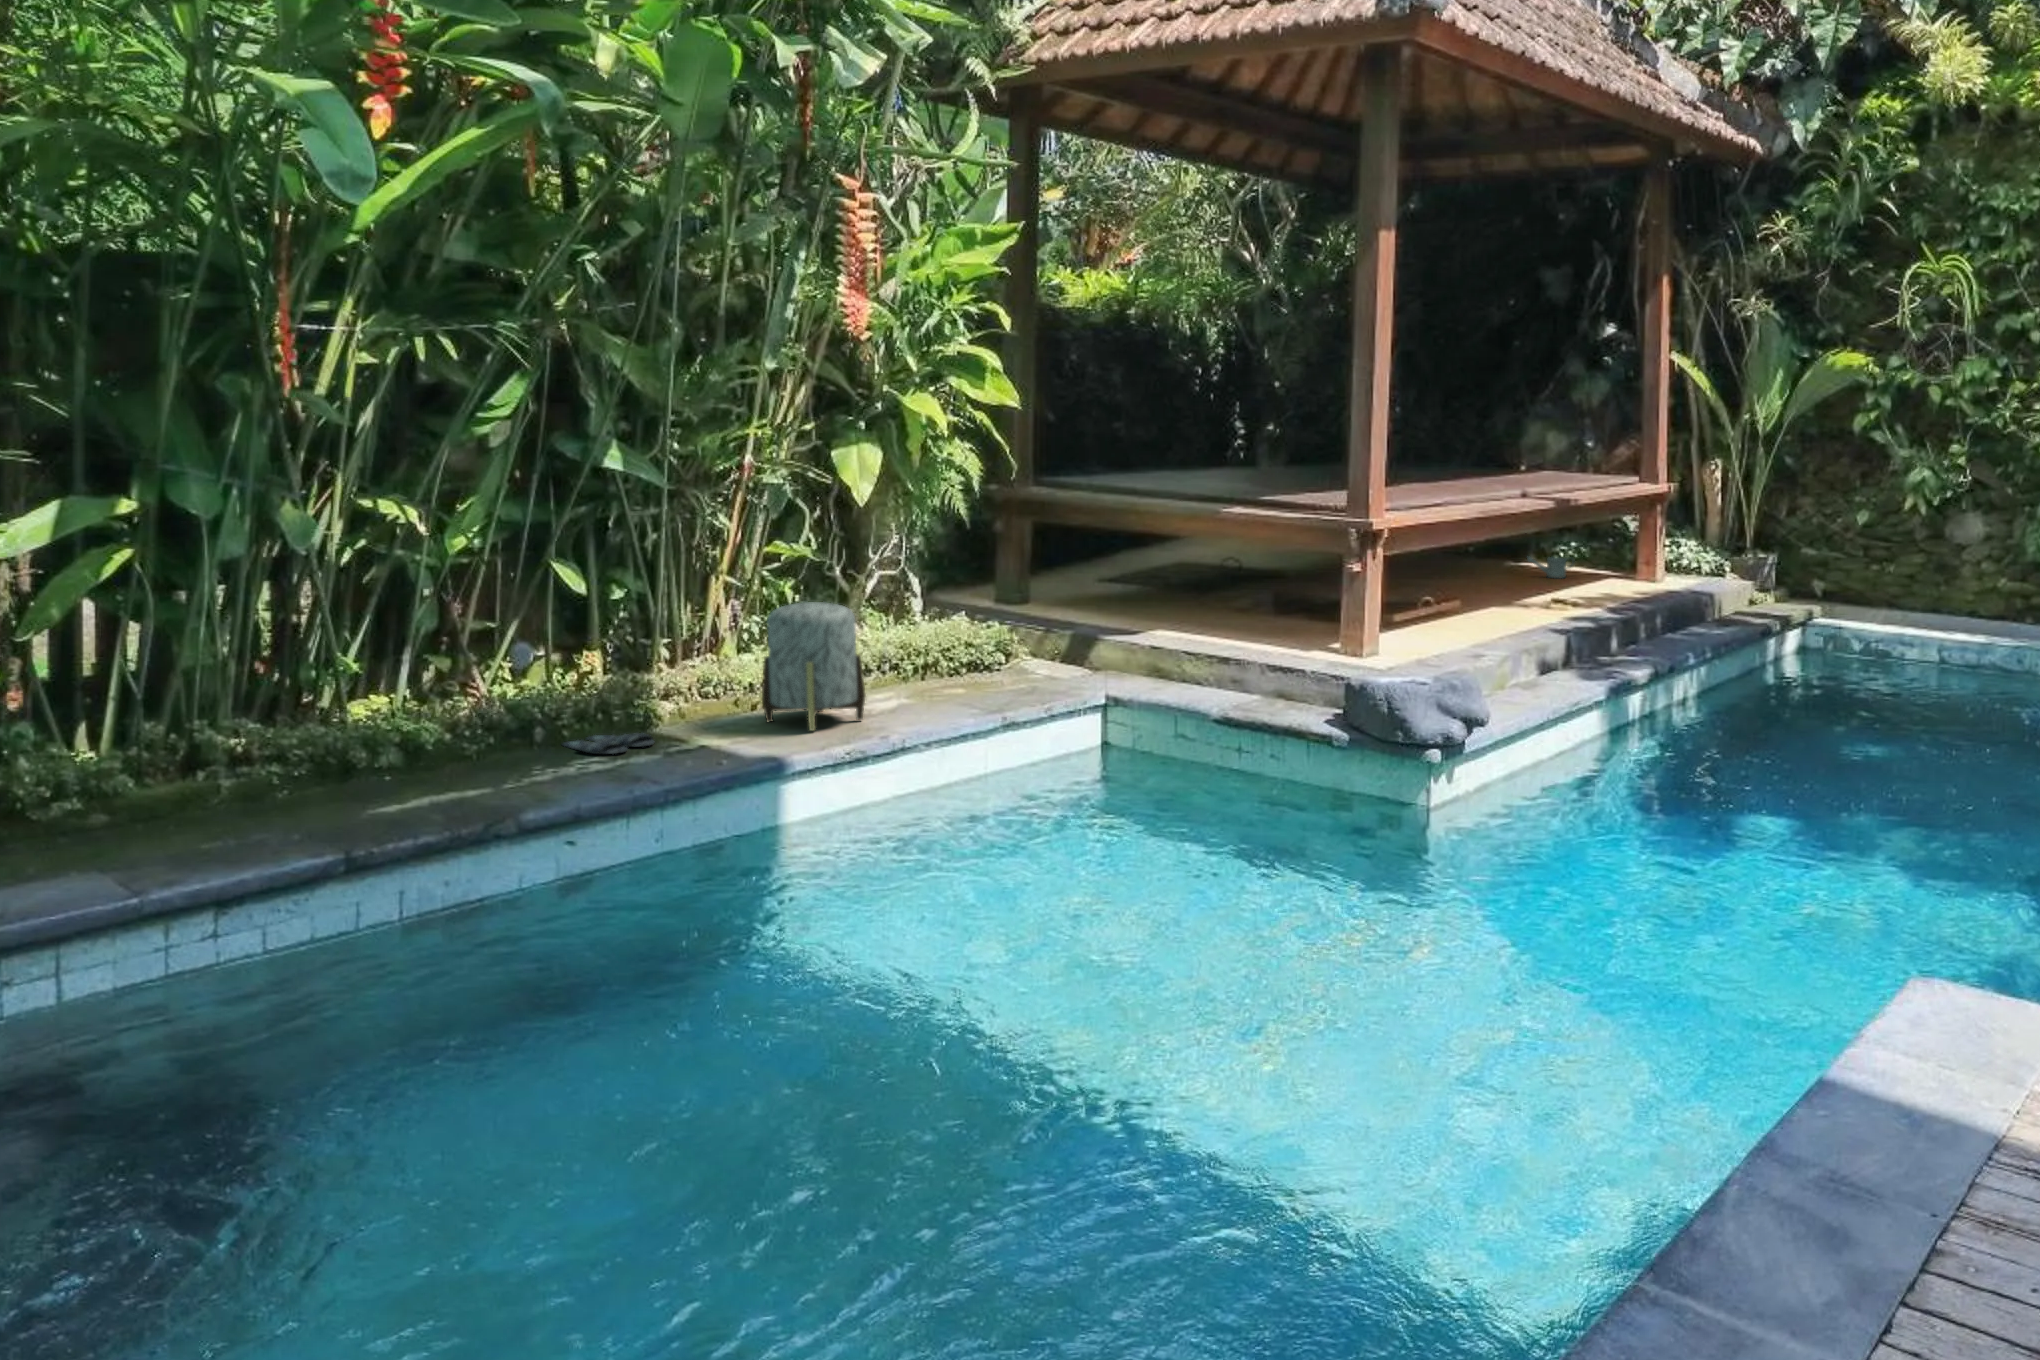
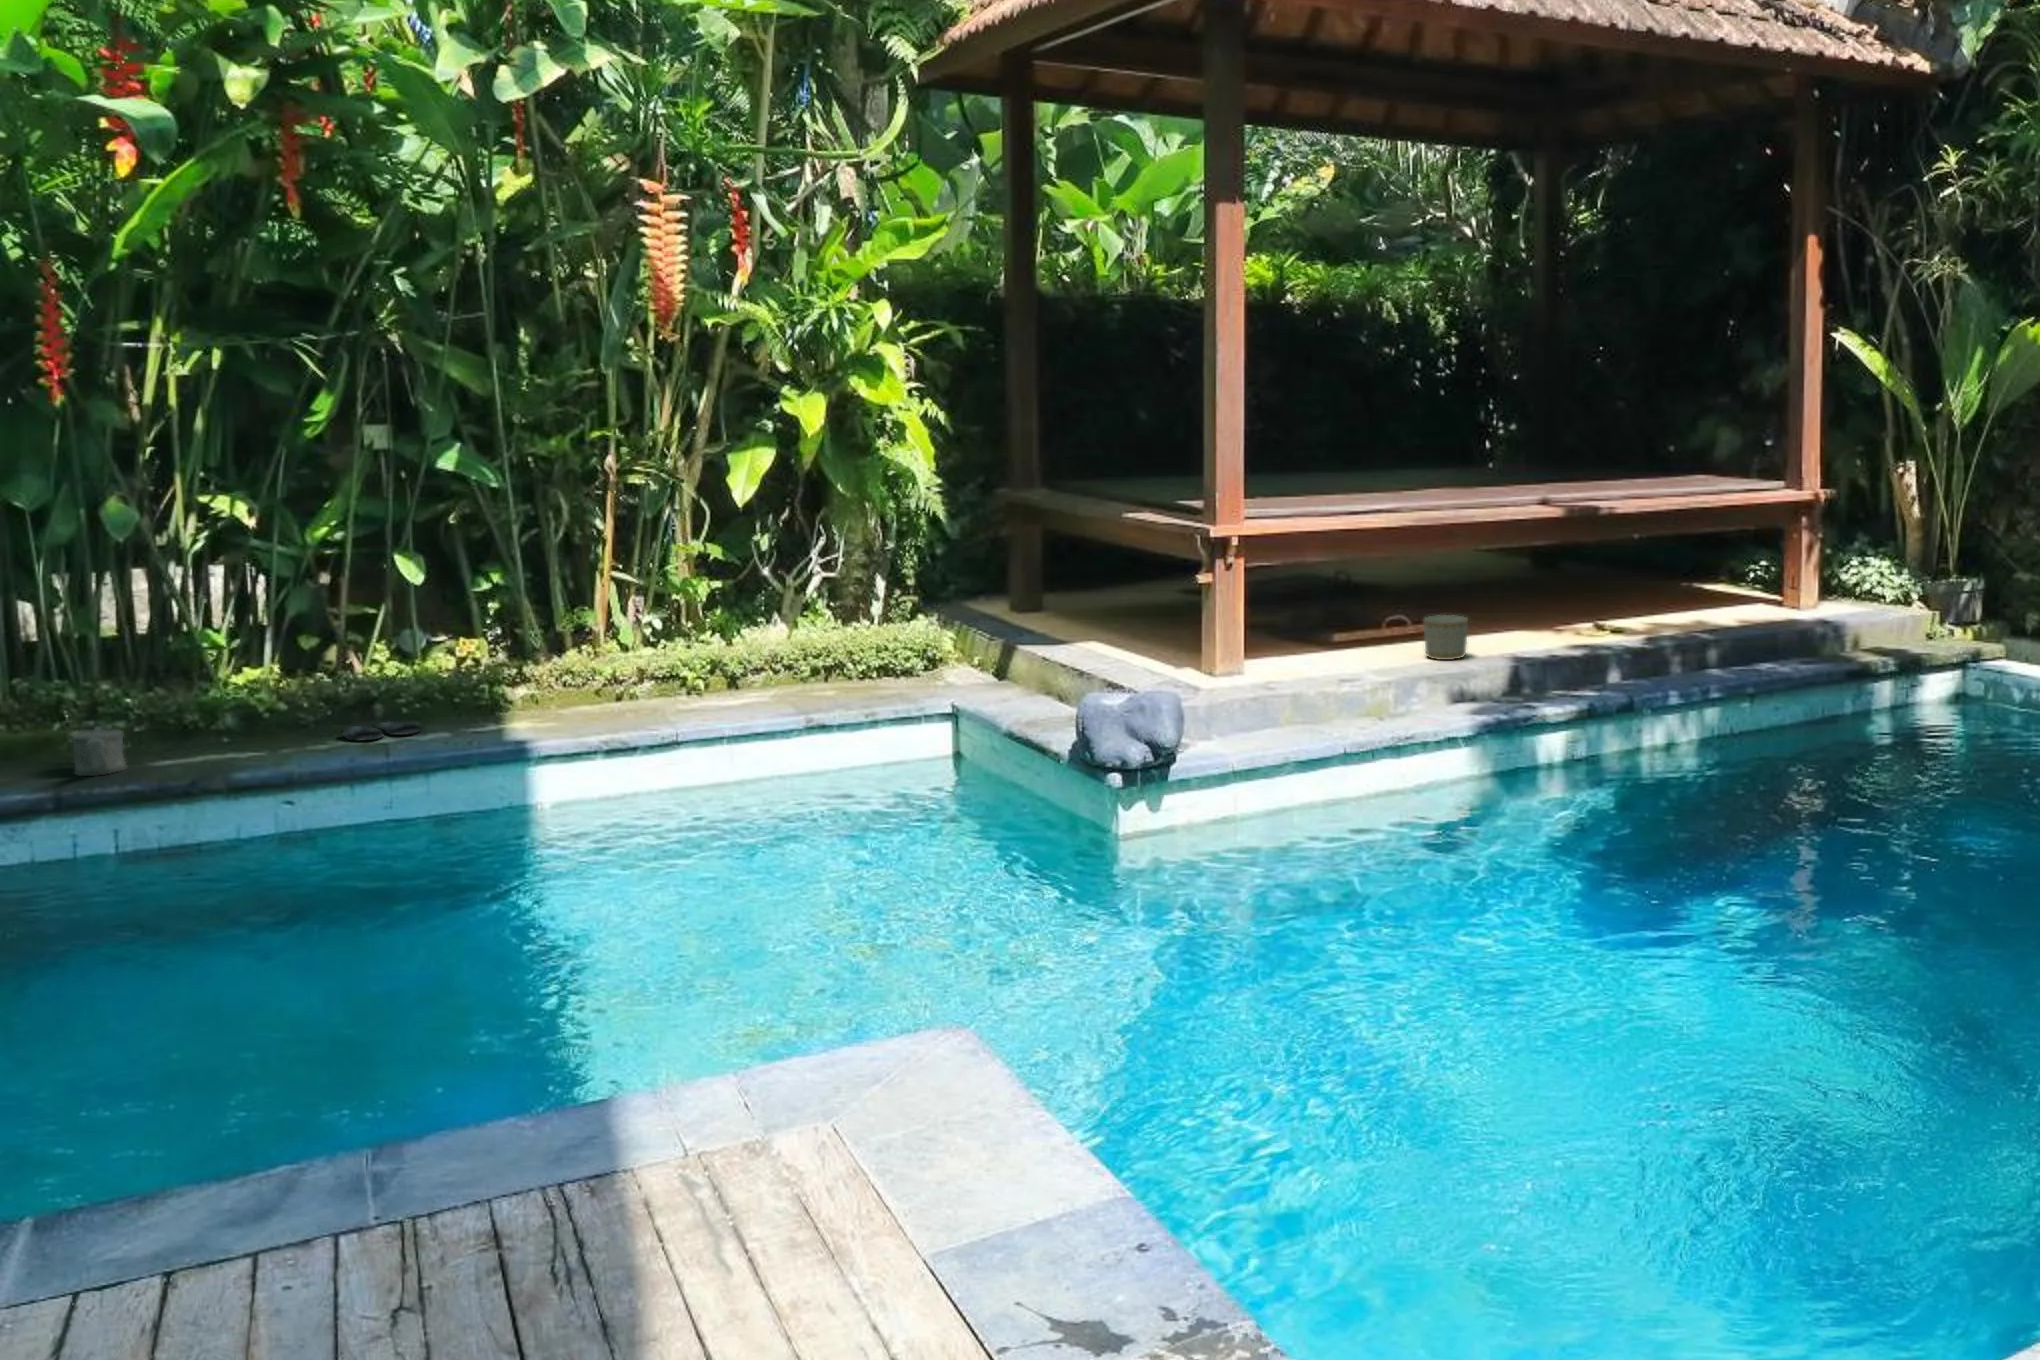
watering can: present [1527,557,1573,578] -> present [71,727,127,776]
planter: none [1465,598,1504,635] -> present [1423,615,1468,660]
stool: present [762,602,866,731] -> none [551,601,652,729]

